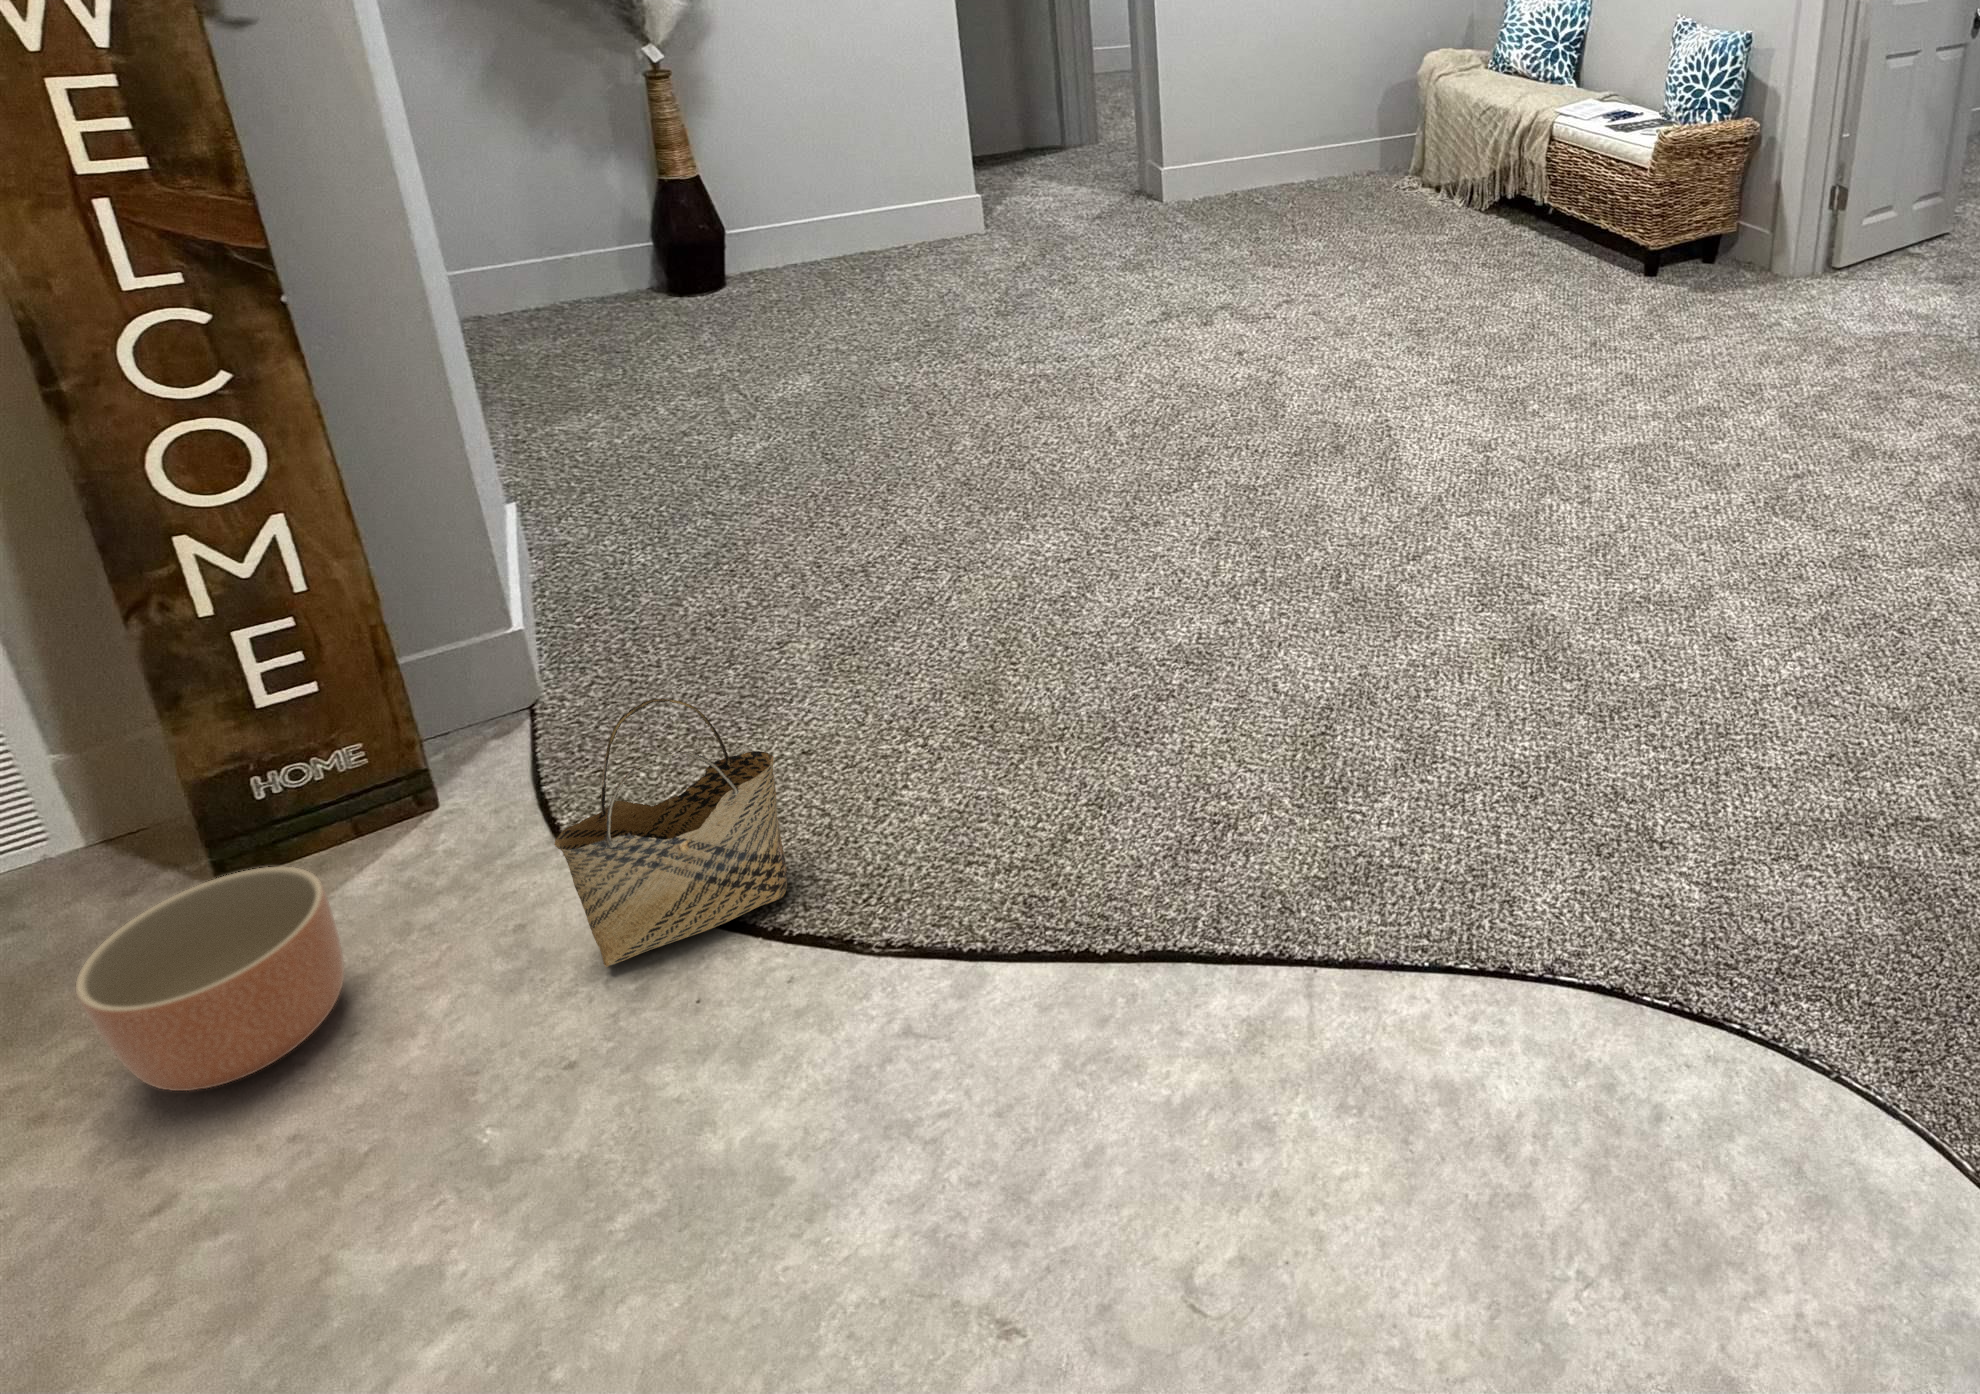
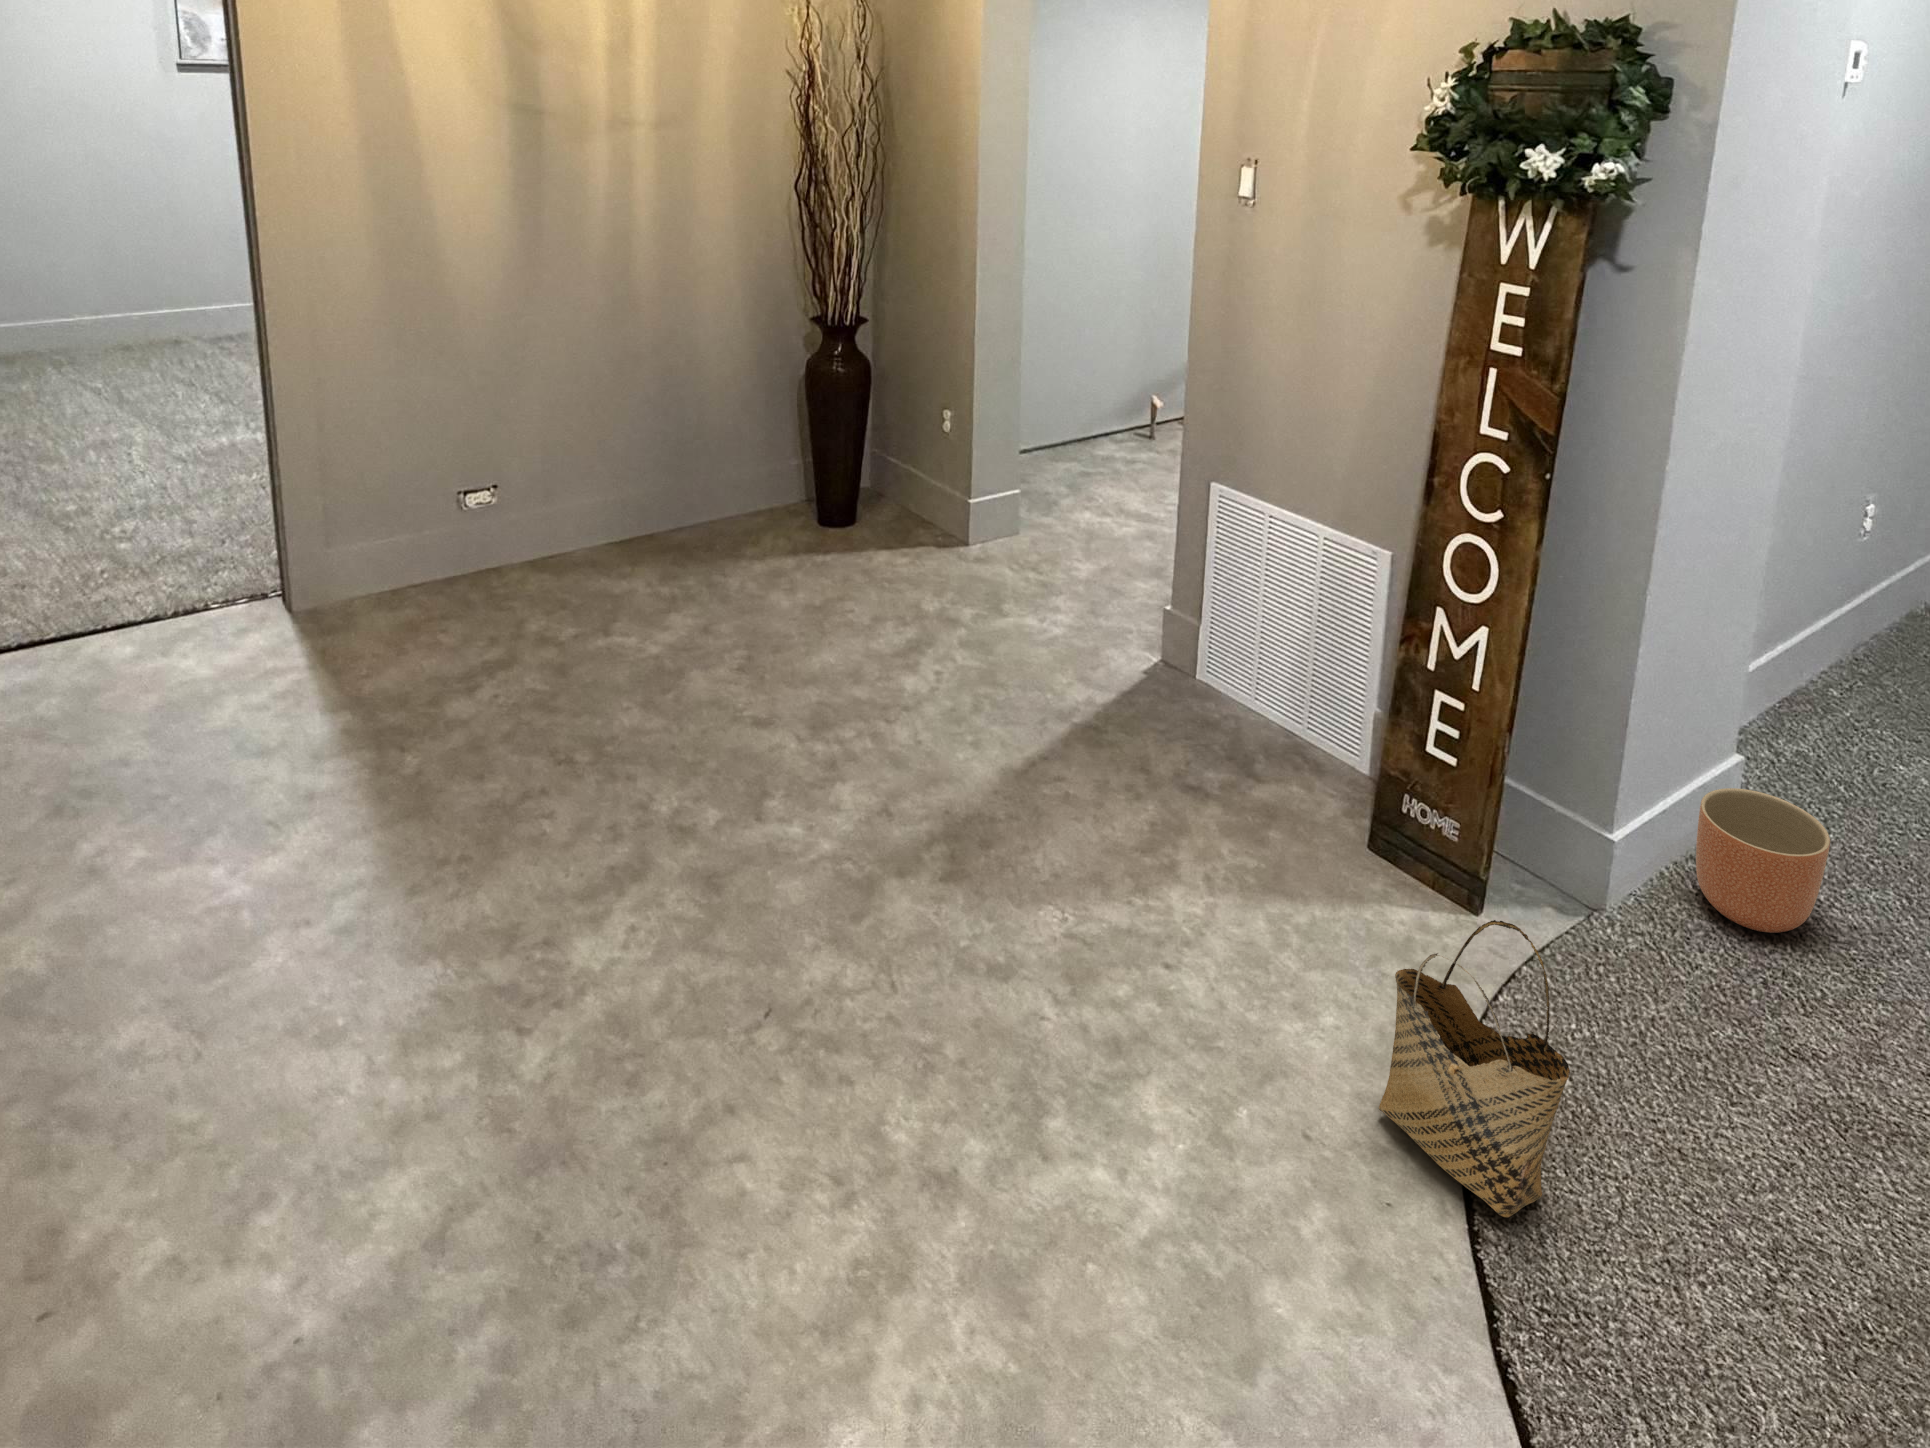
planter: present [76,867,344,1091] -> present [1696,788,1830,933]

